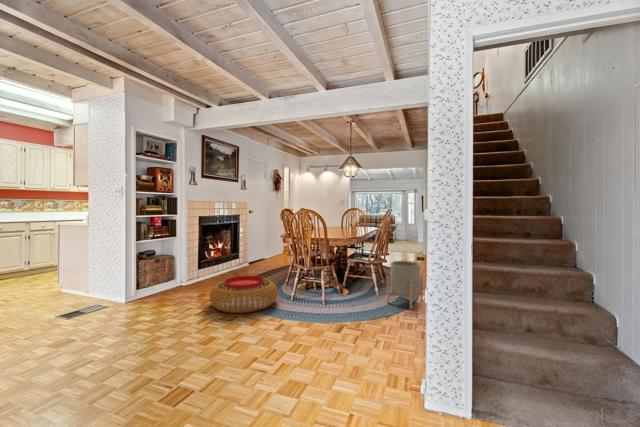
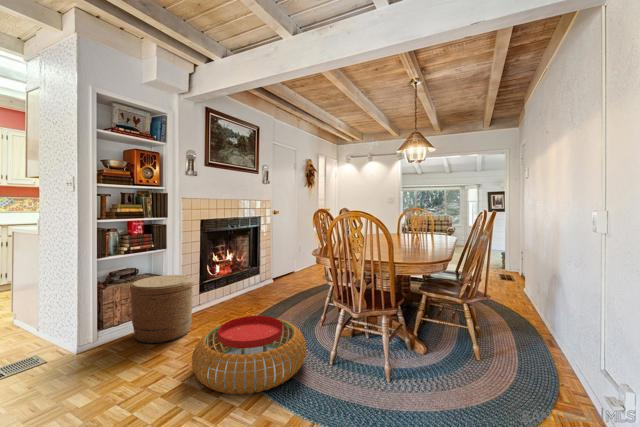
woven basket: none [157,254,200,297] -> present [130,275,194,344]
planter: present [387,261,423,308] -> none [505,301,577,404]

